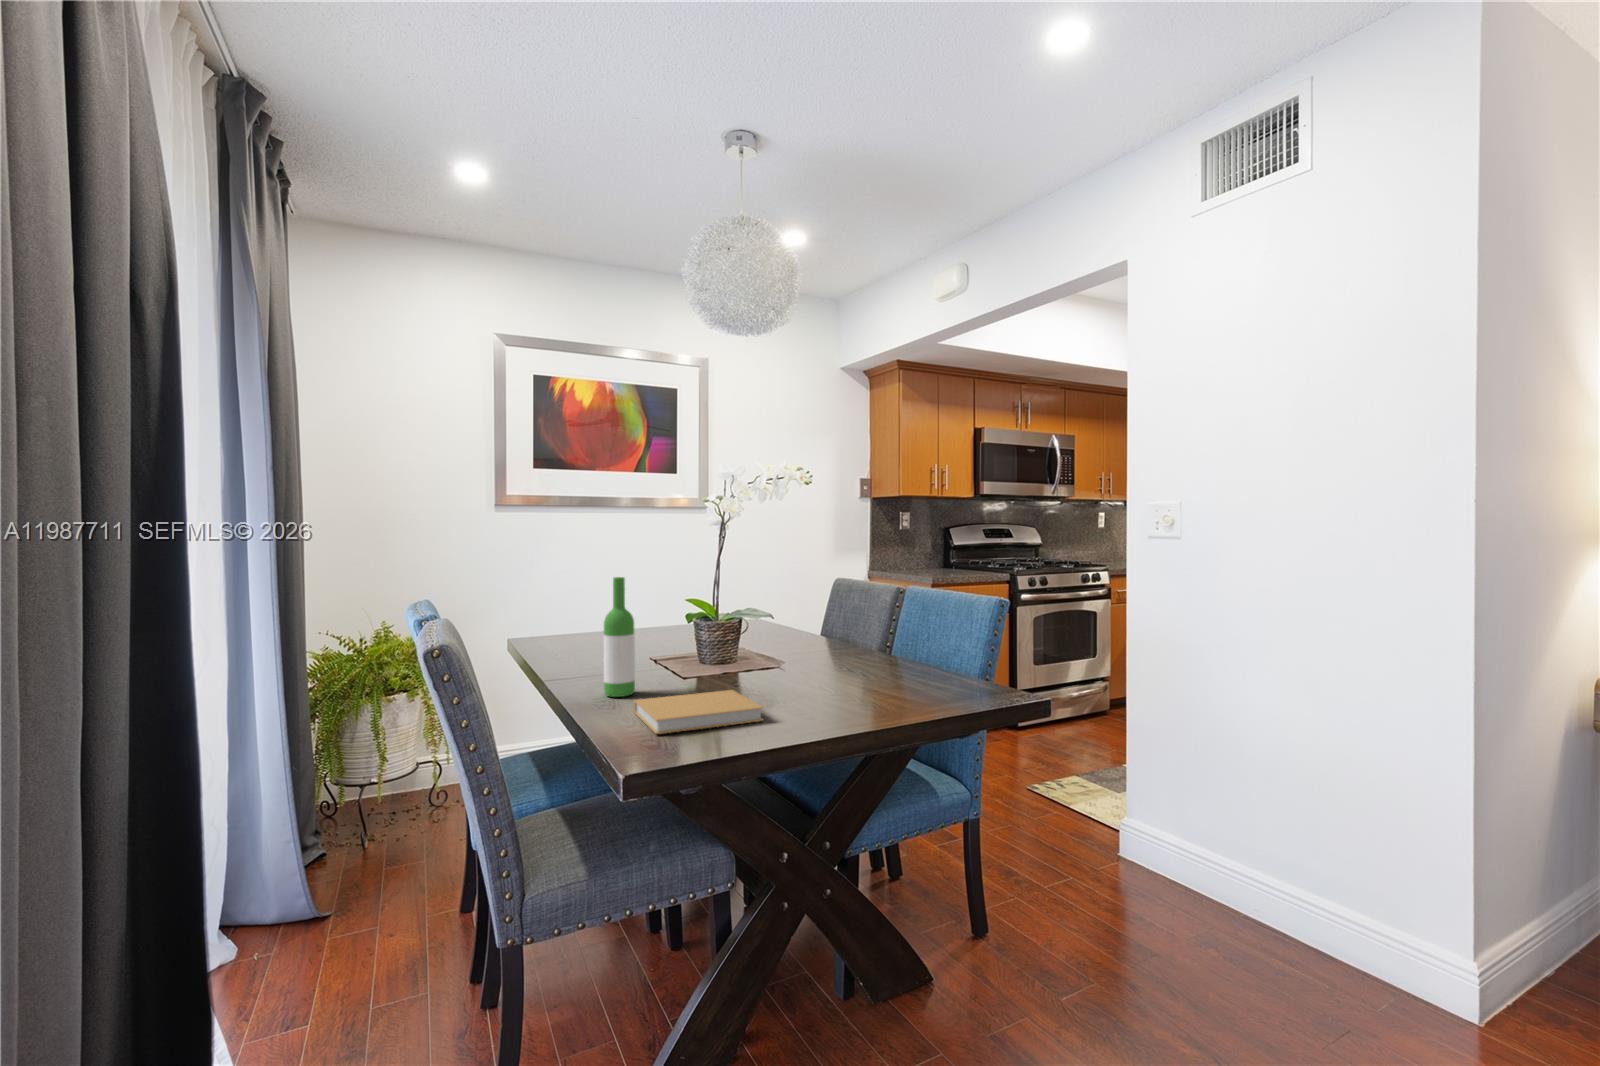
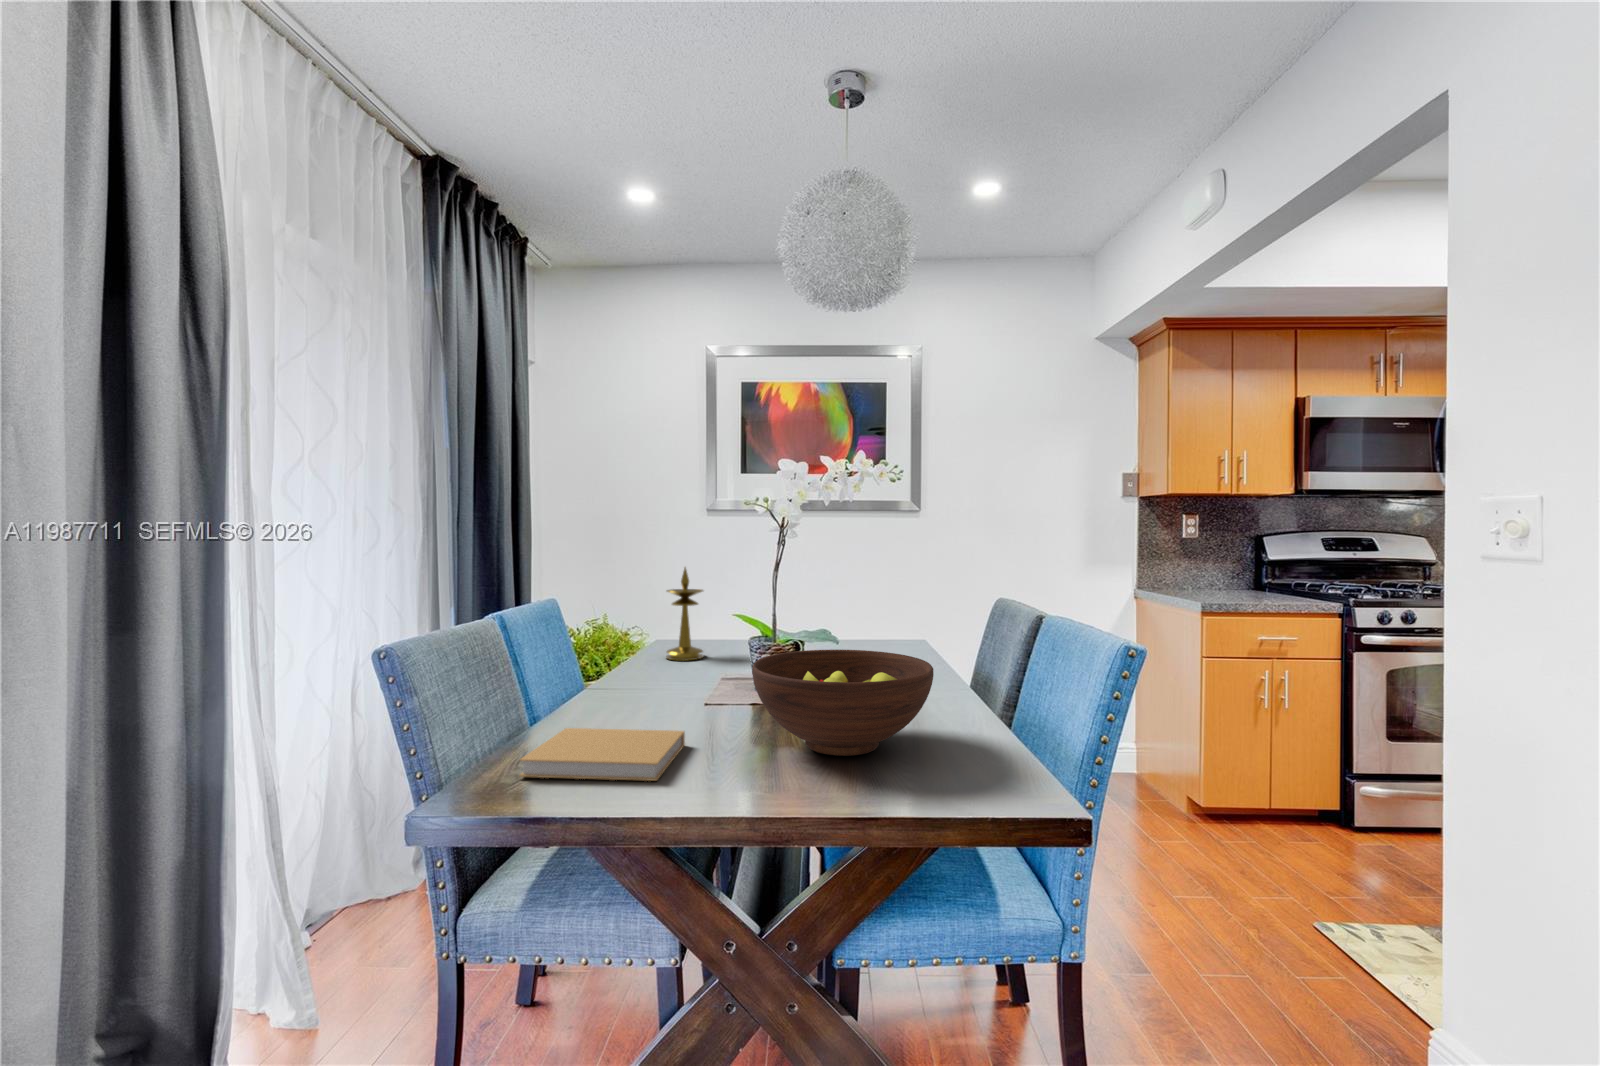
candlestick: none [563,562,601,652] -> present [666,567,703,660]
wine bottle: present [604,577,635,697] -> none [584,585,620,720]
fruit bowl: none [778,618,911,691] -> present [752,650,934,756]

